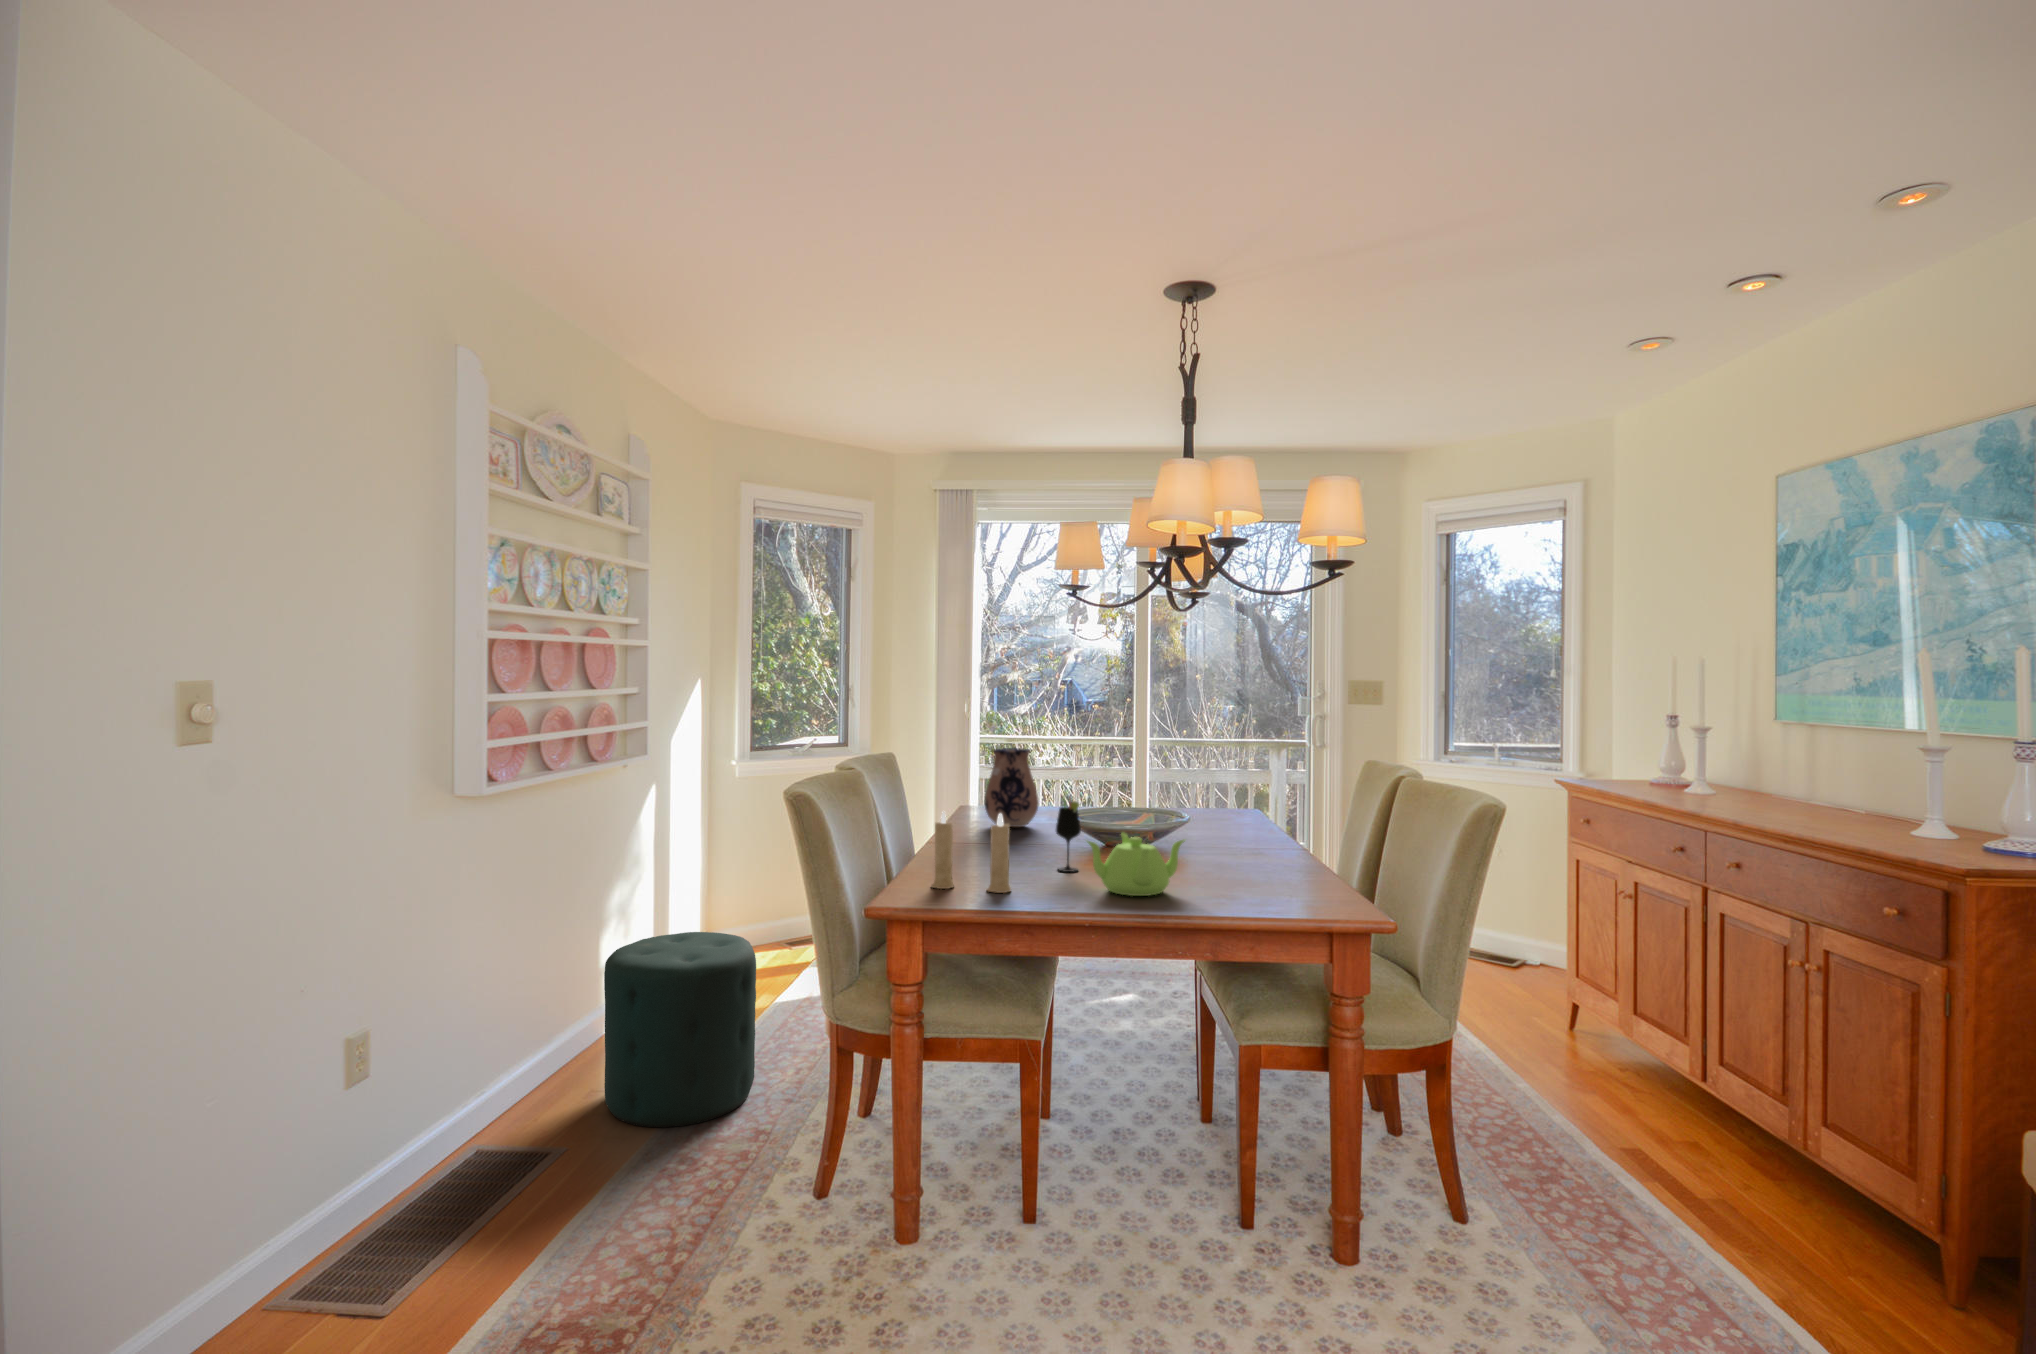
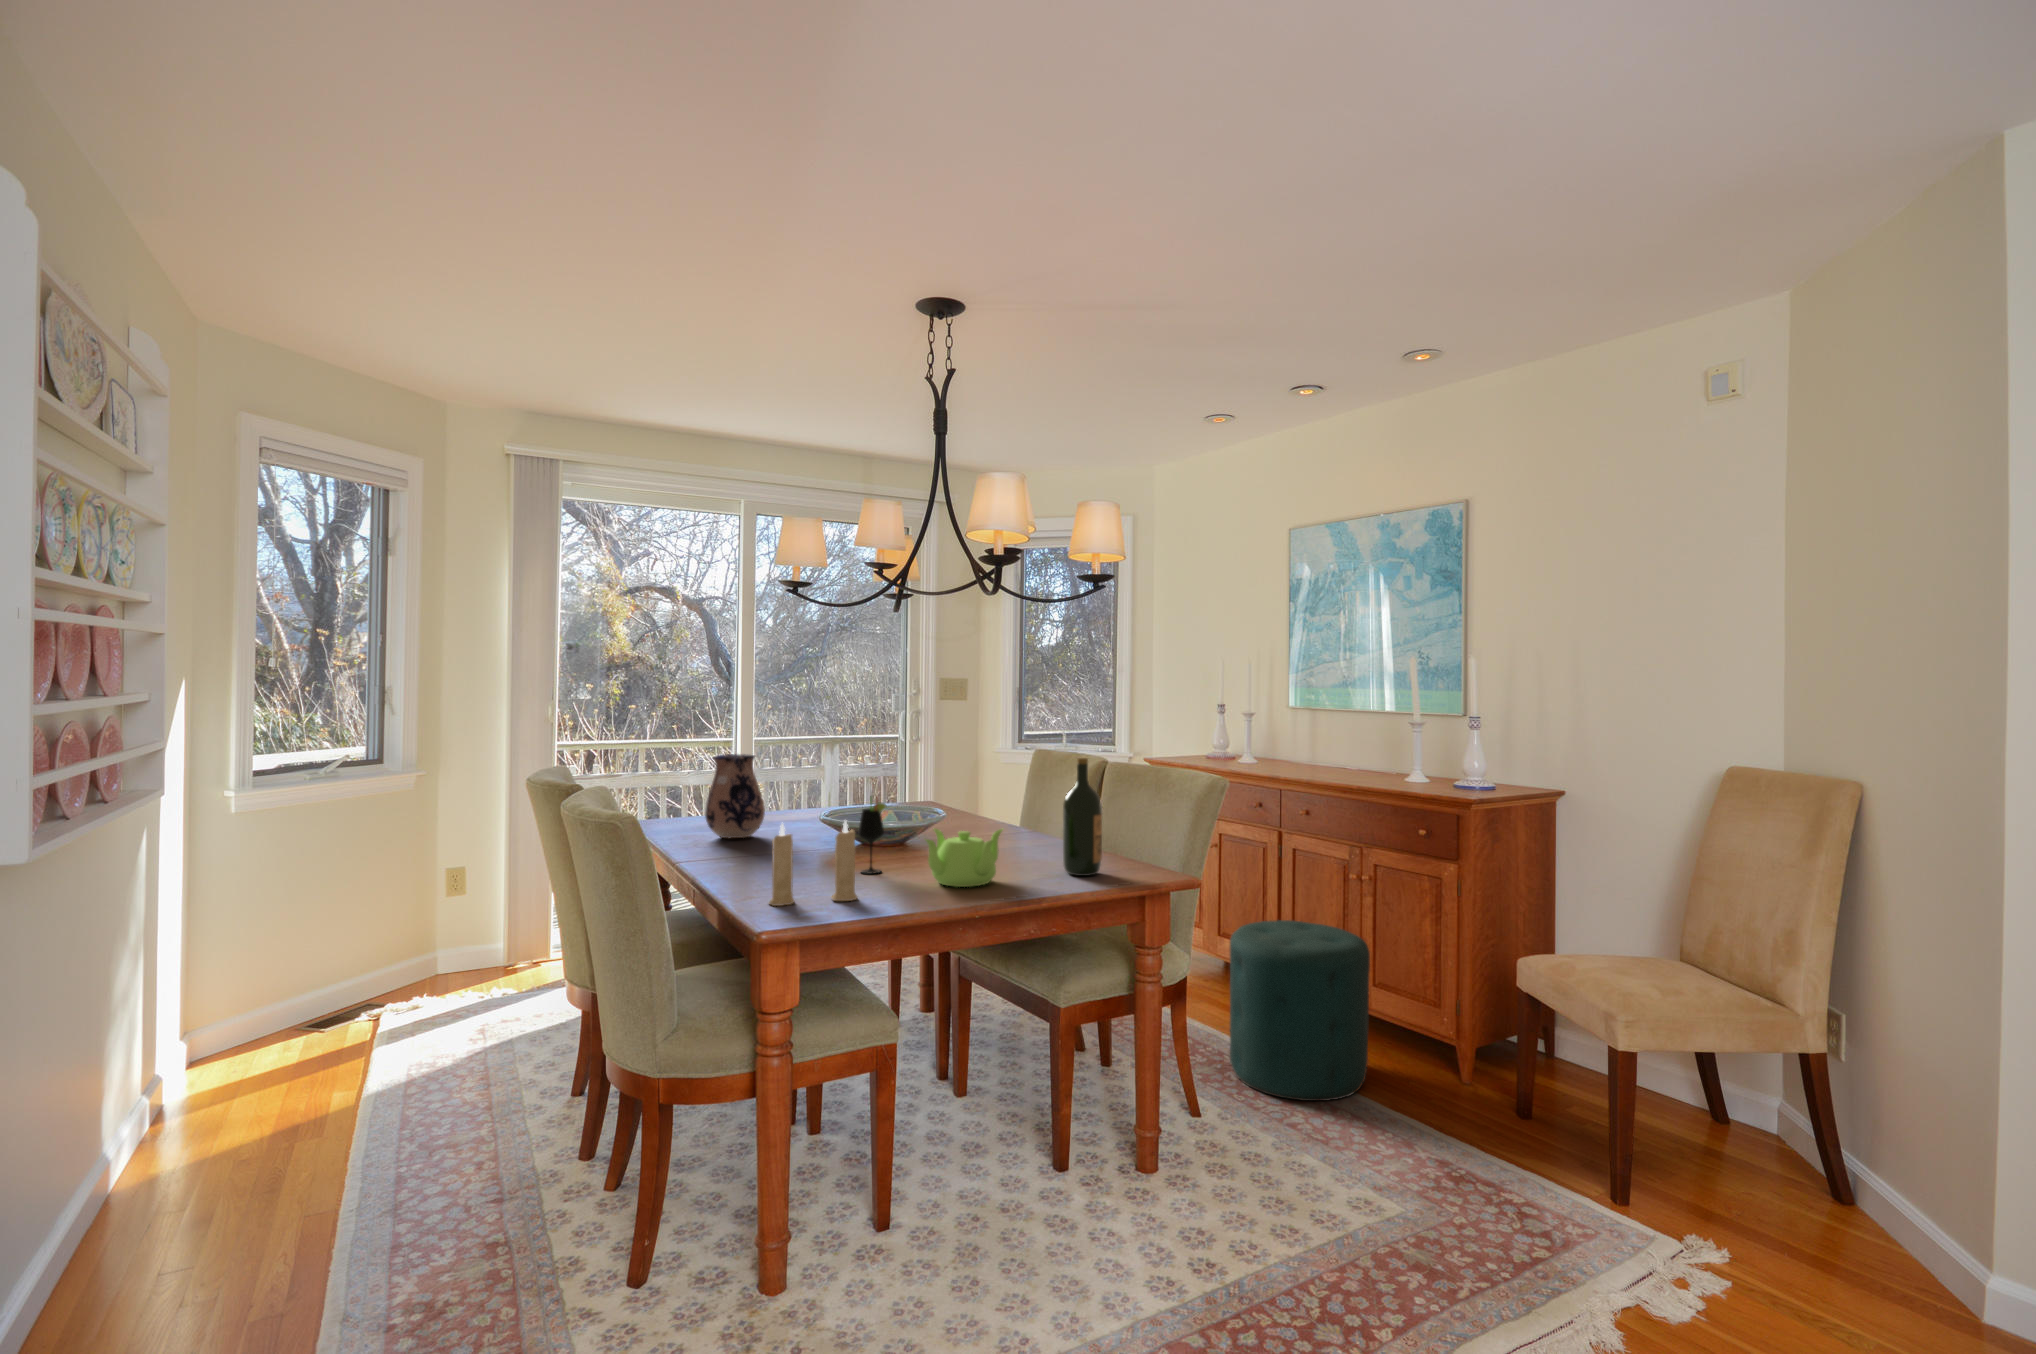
wine bottle: none [1255,768,1301,902] -> present [1063,758,1102,876]
ottoman: present [604,932,756,1127] -> present [1230,920,1370,1101]

